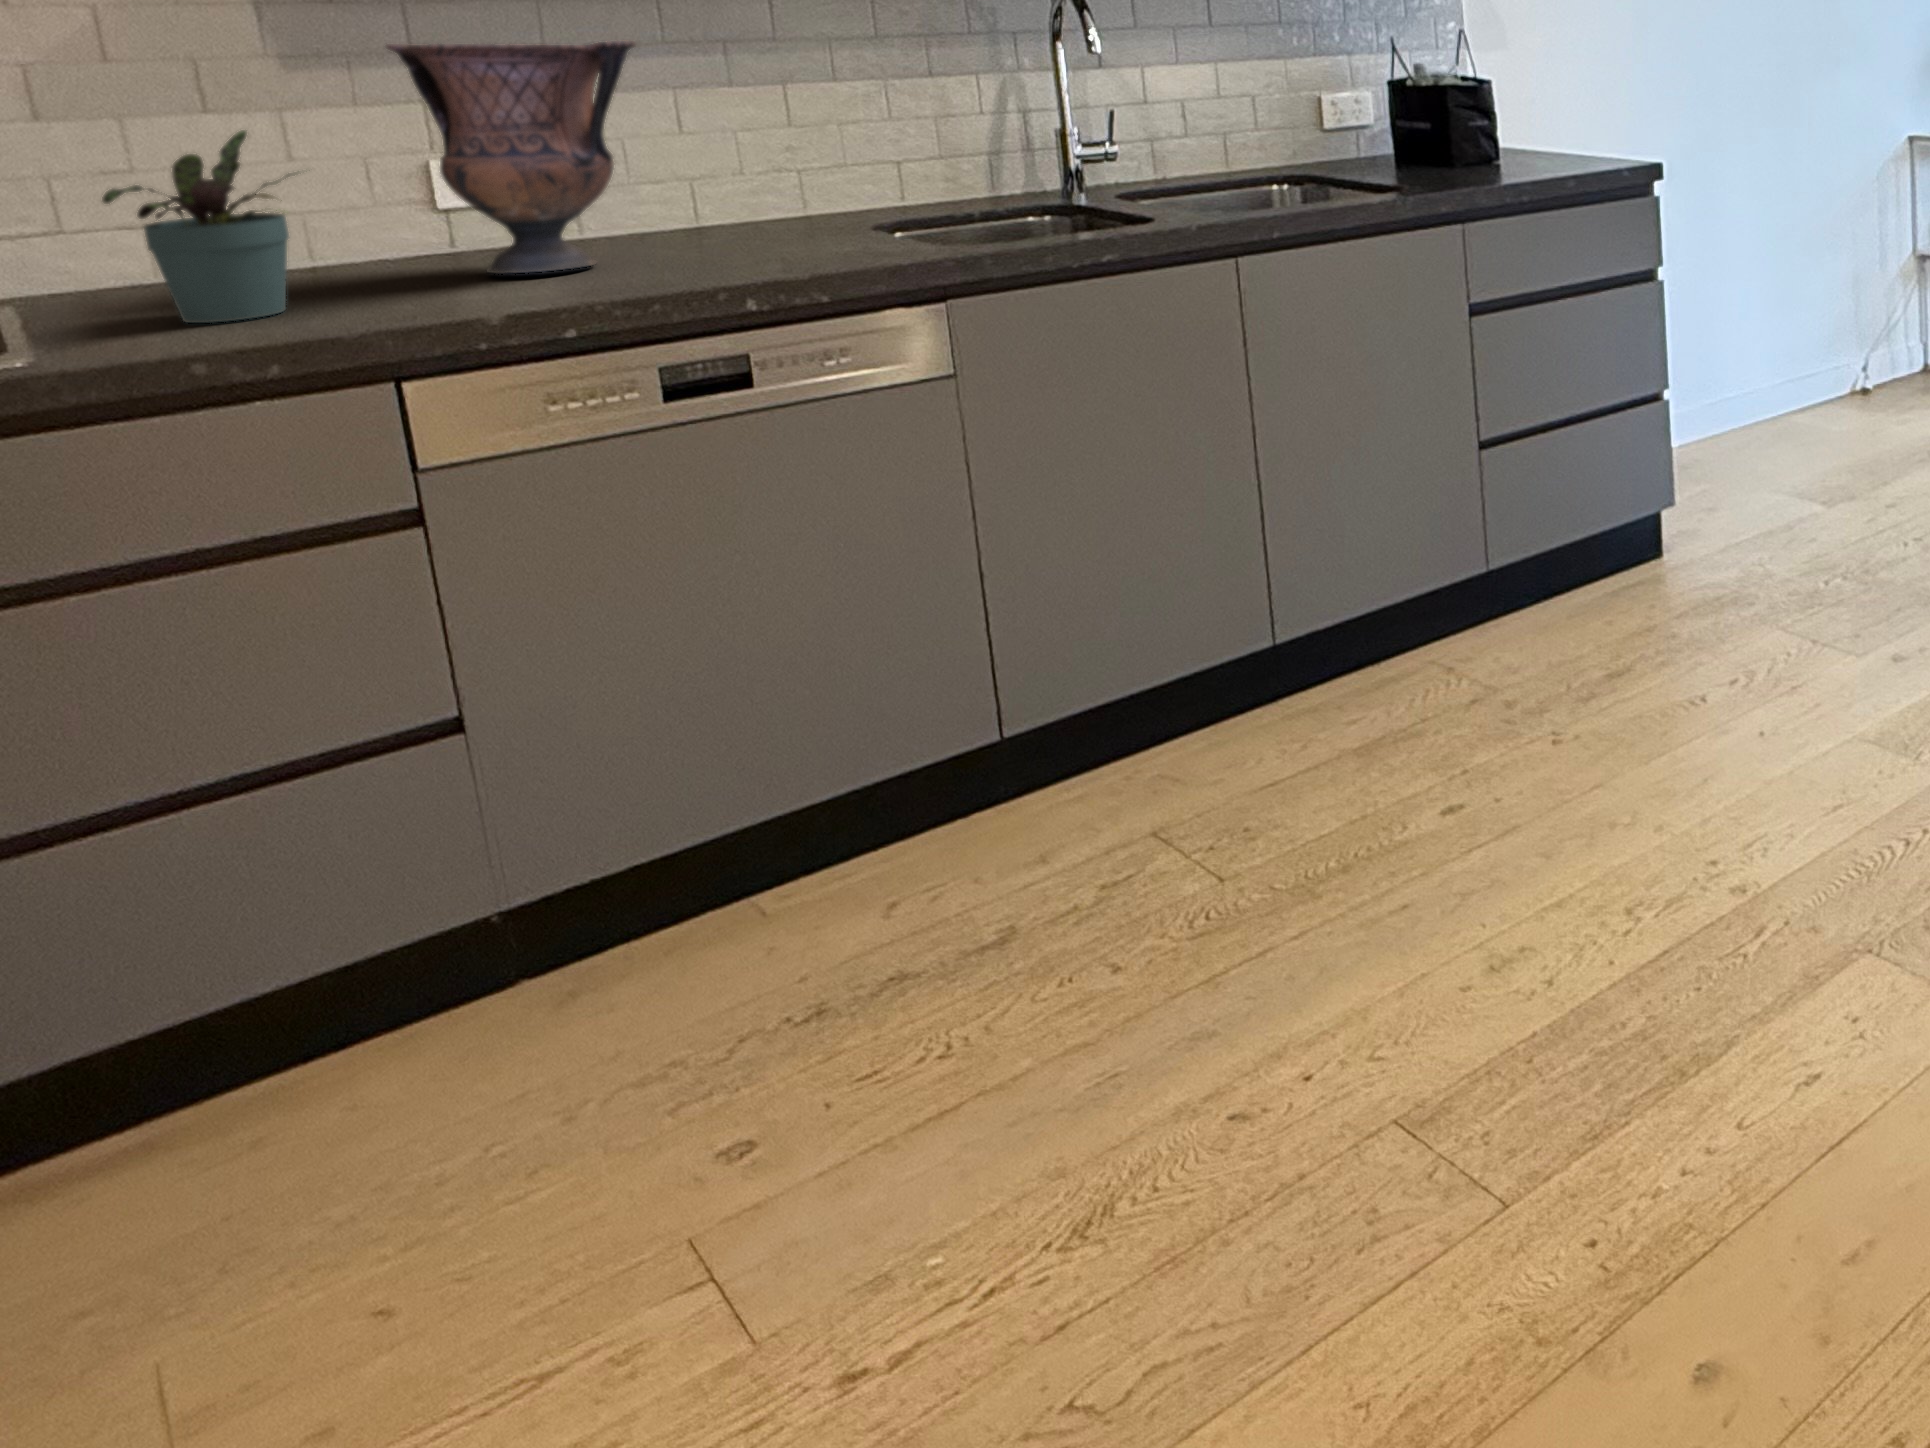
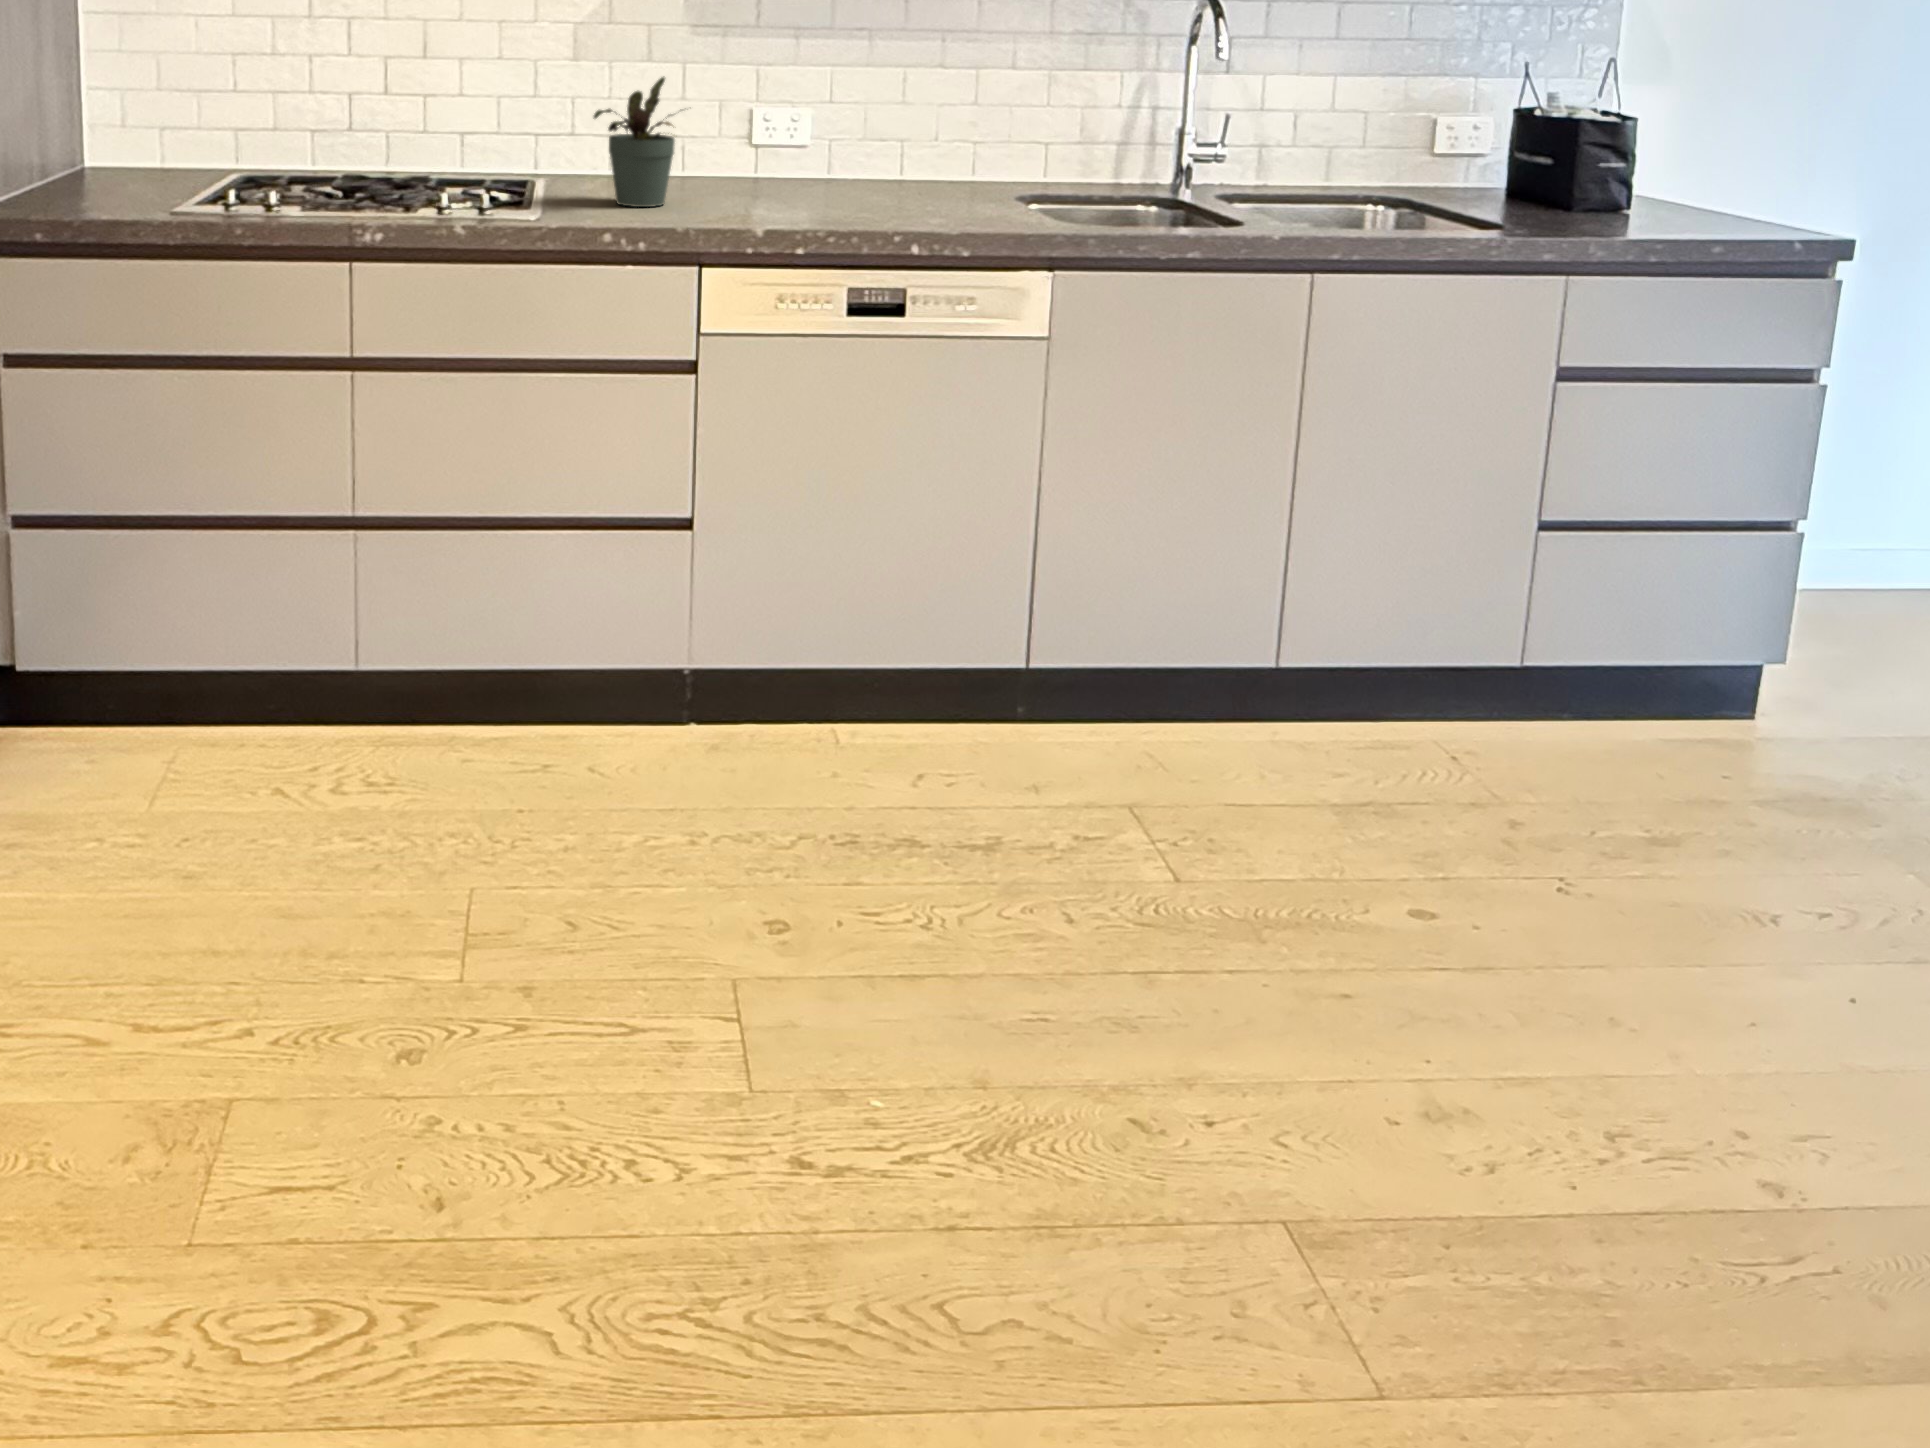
vase: present [386,41,636,274] -> none [747,23,886,200]

